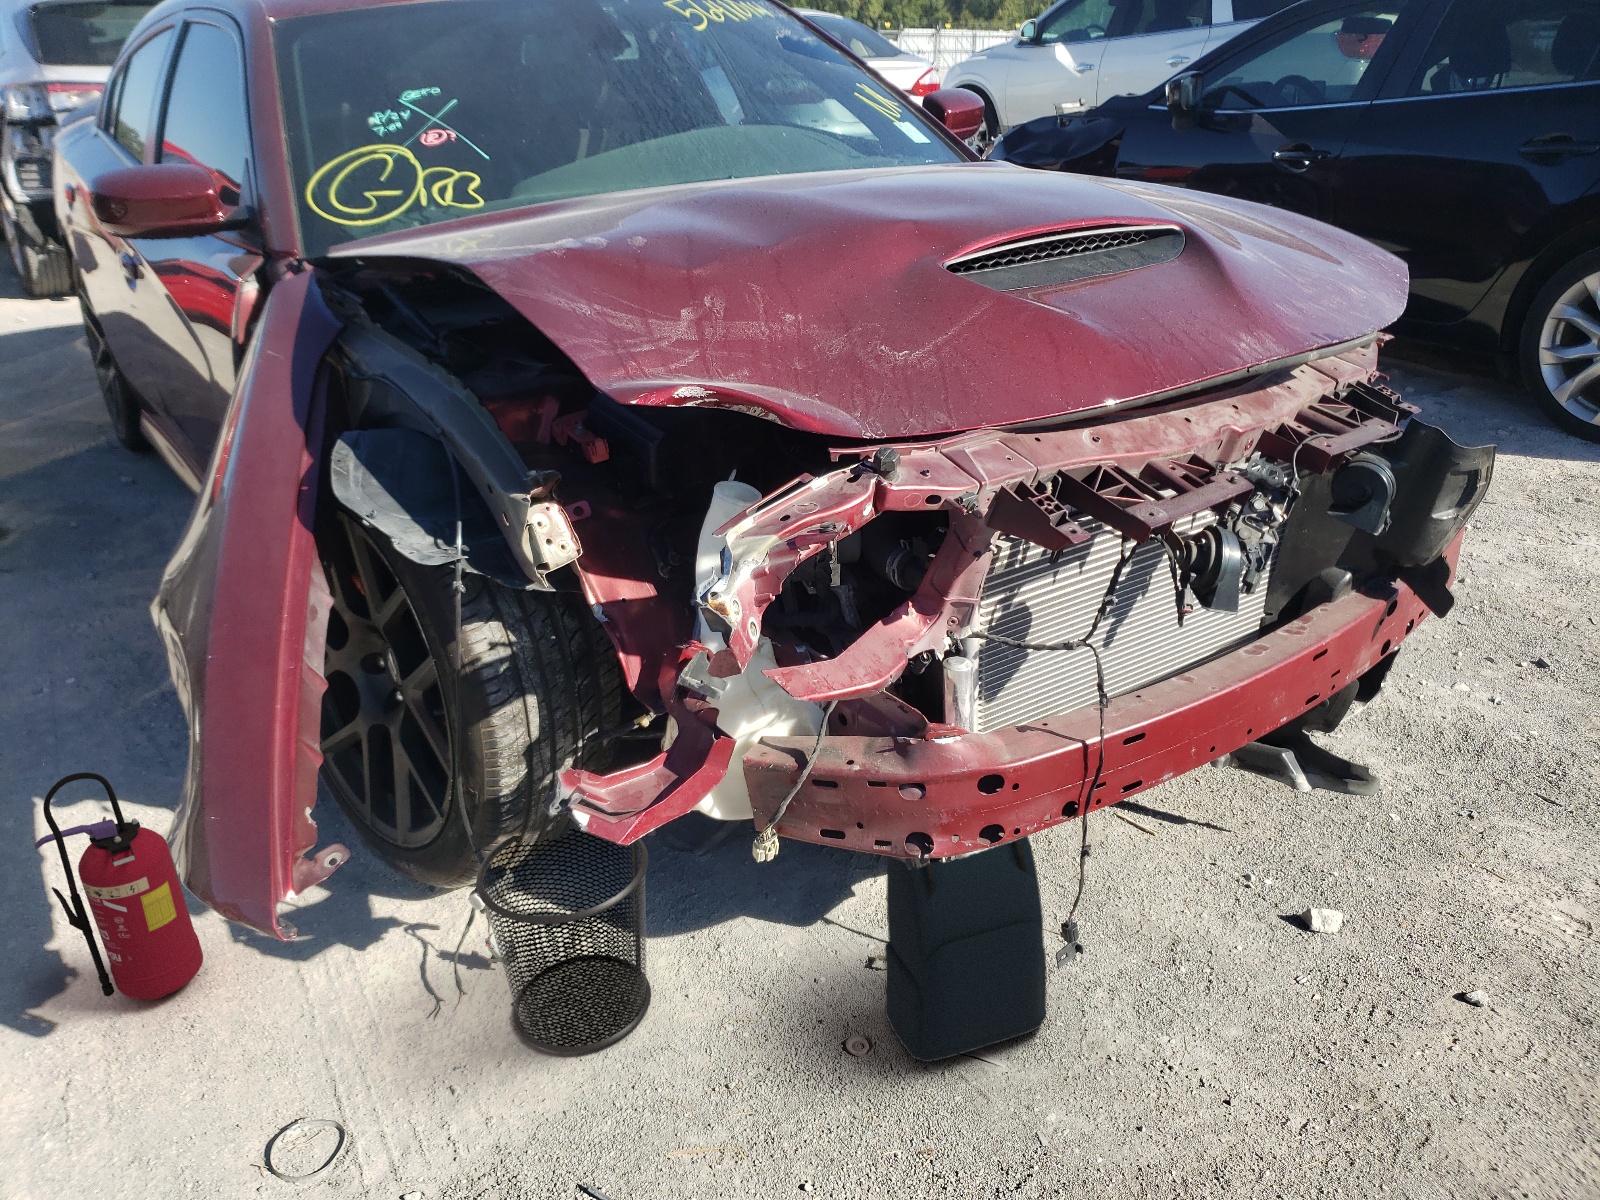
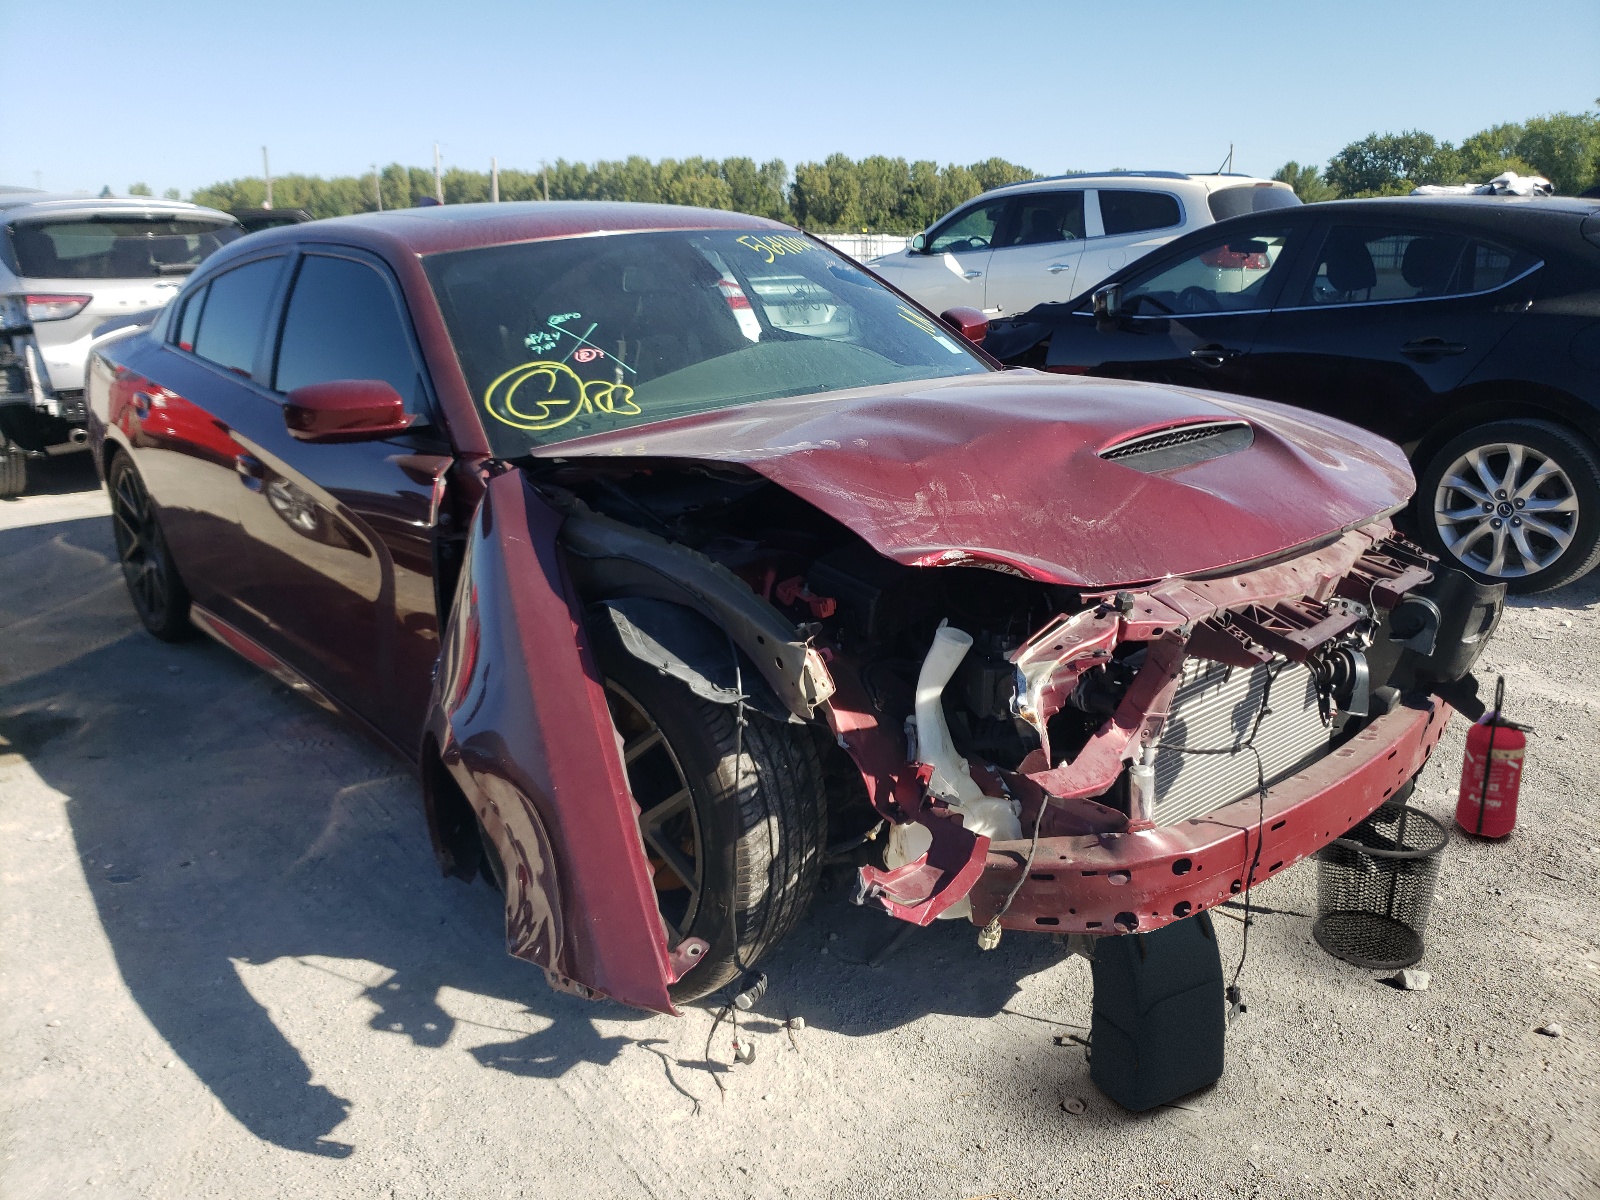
fire extinguisher: present [35,773,203,1000] -> present [1455,675,1535,838]
waste bin: present [476,828,651,1053] -> present [1314,801,1449,967]

